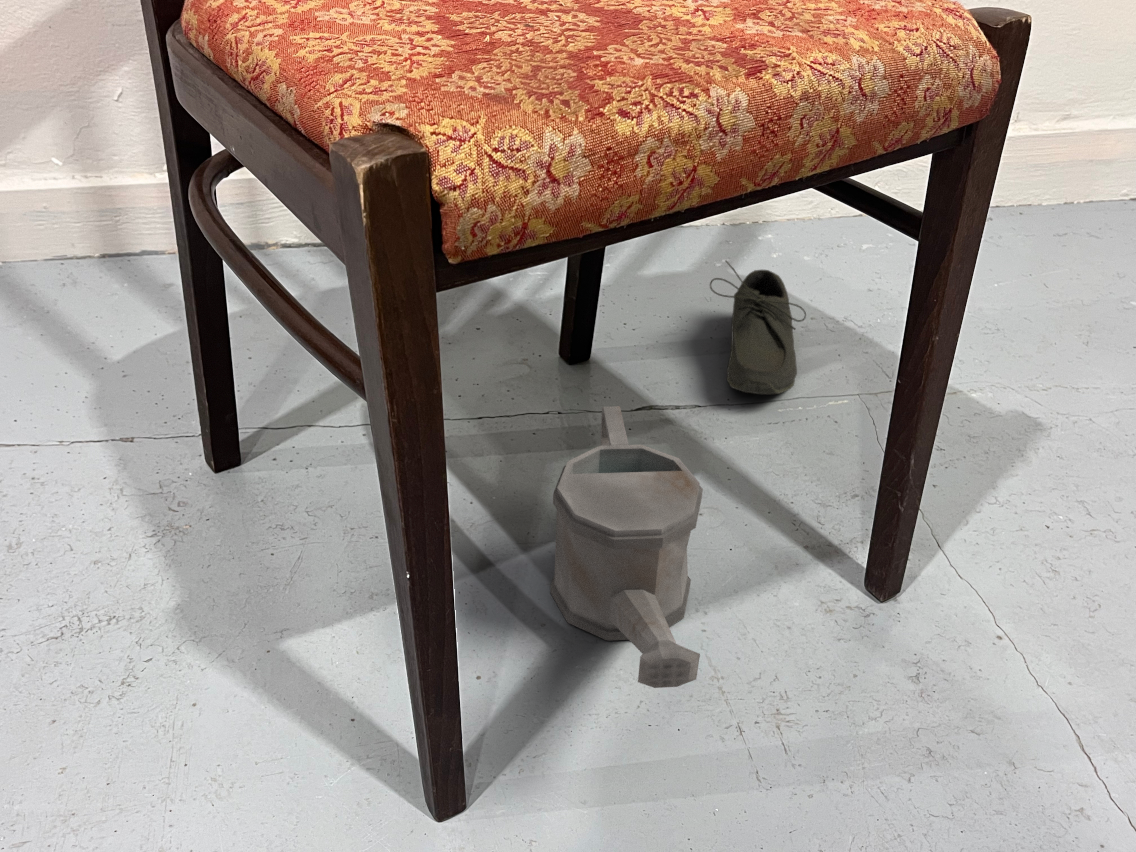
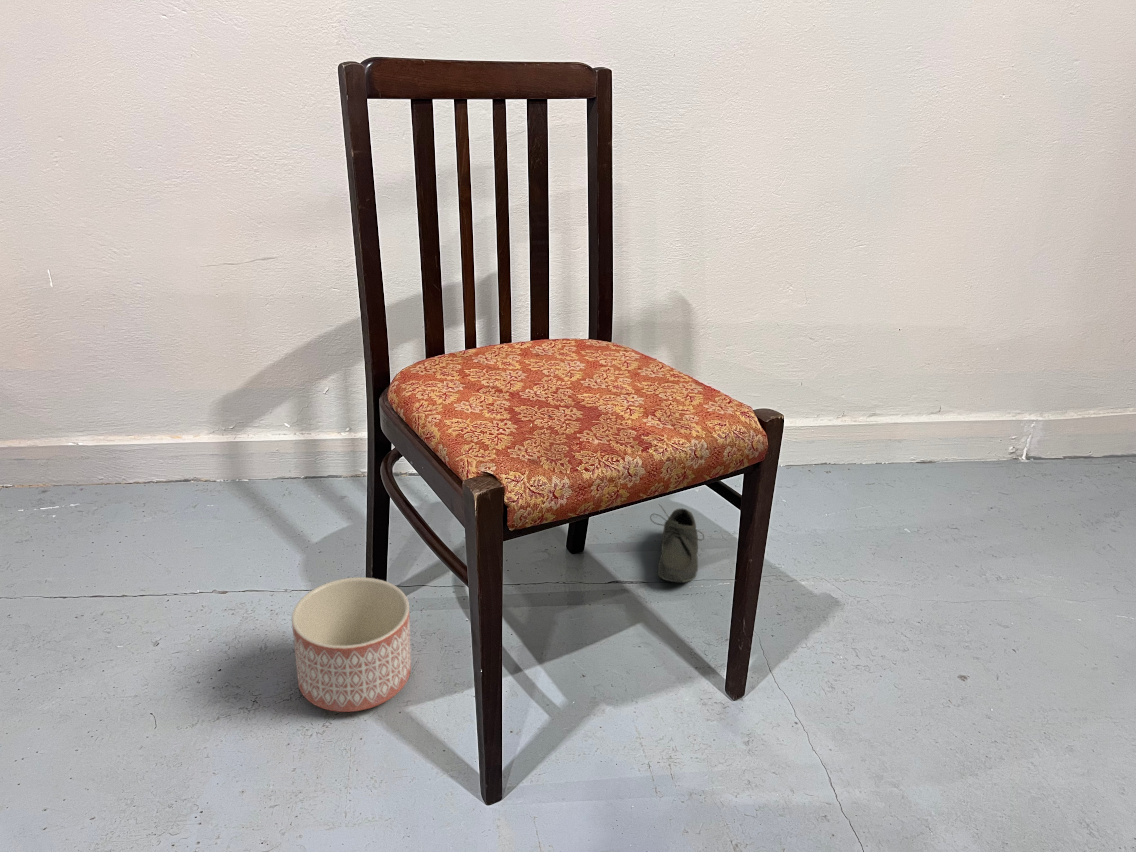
watering can: present [550,406,703,688] -> none [549,587,631,735]
planter: none [32,407,287,661] -> present [292,577,411,712]

